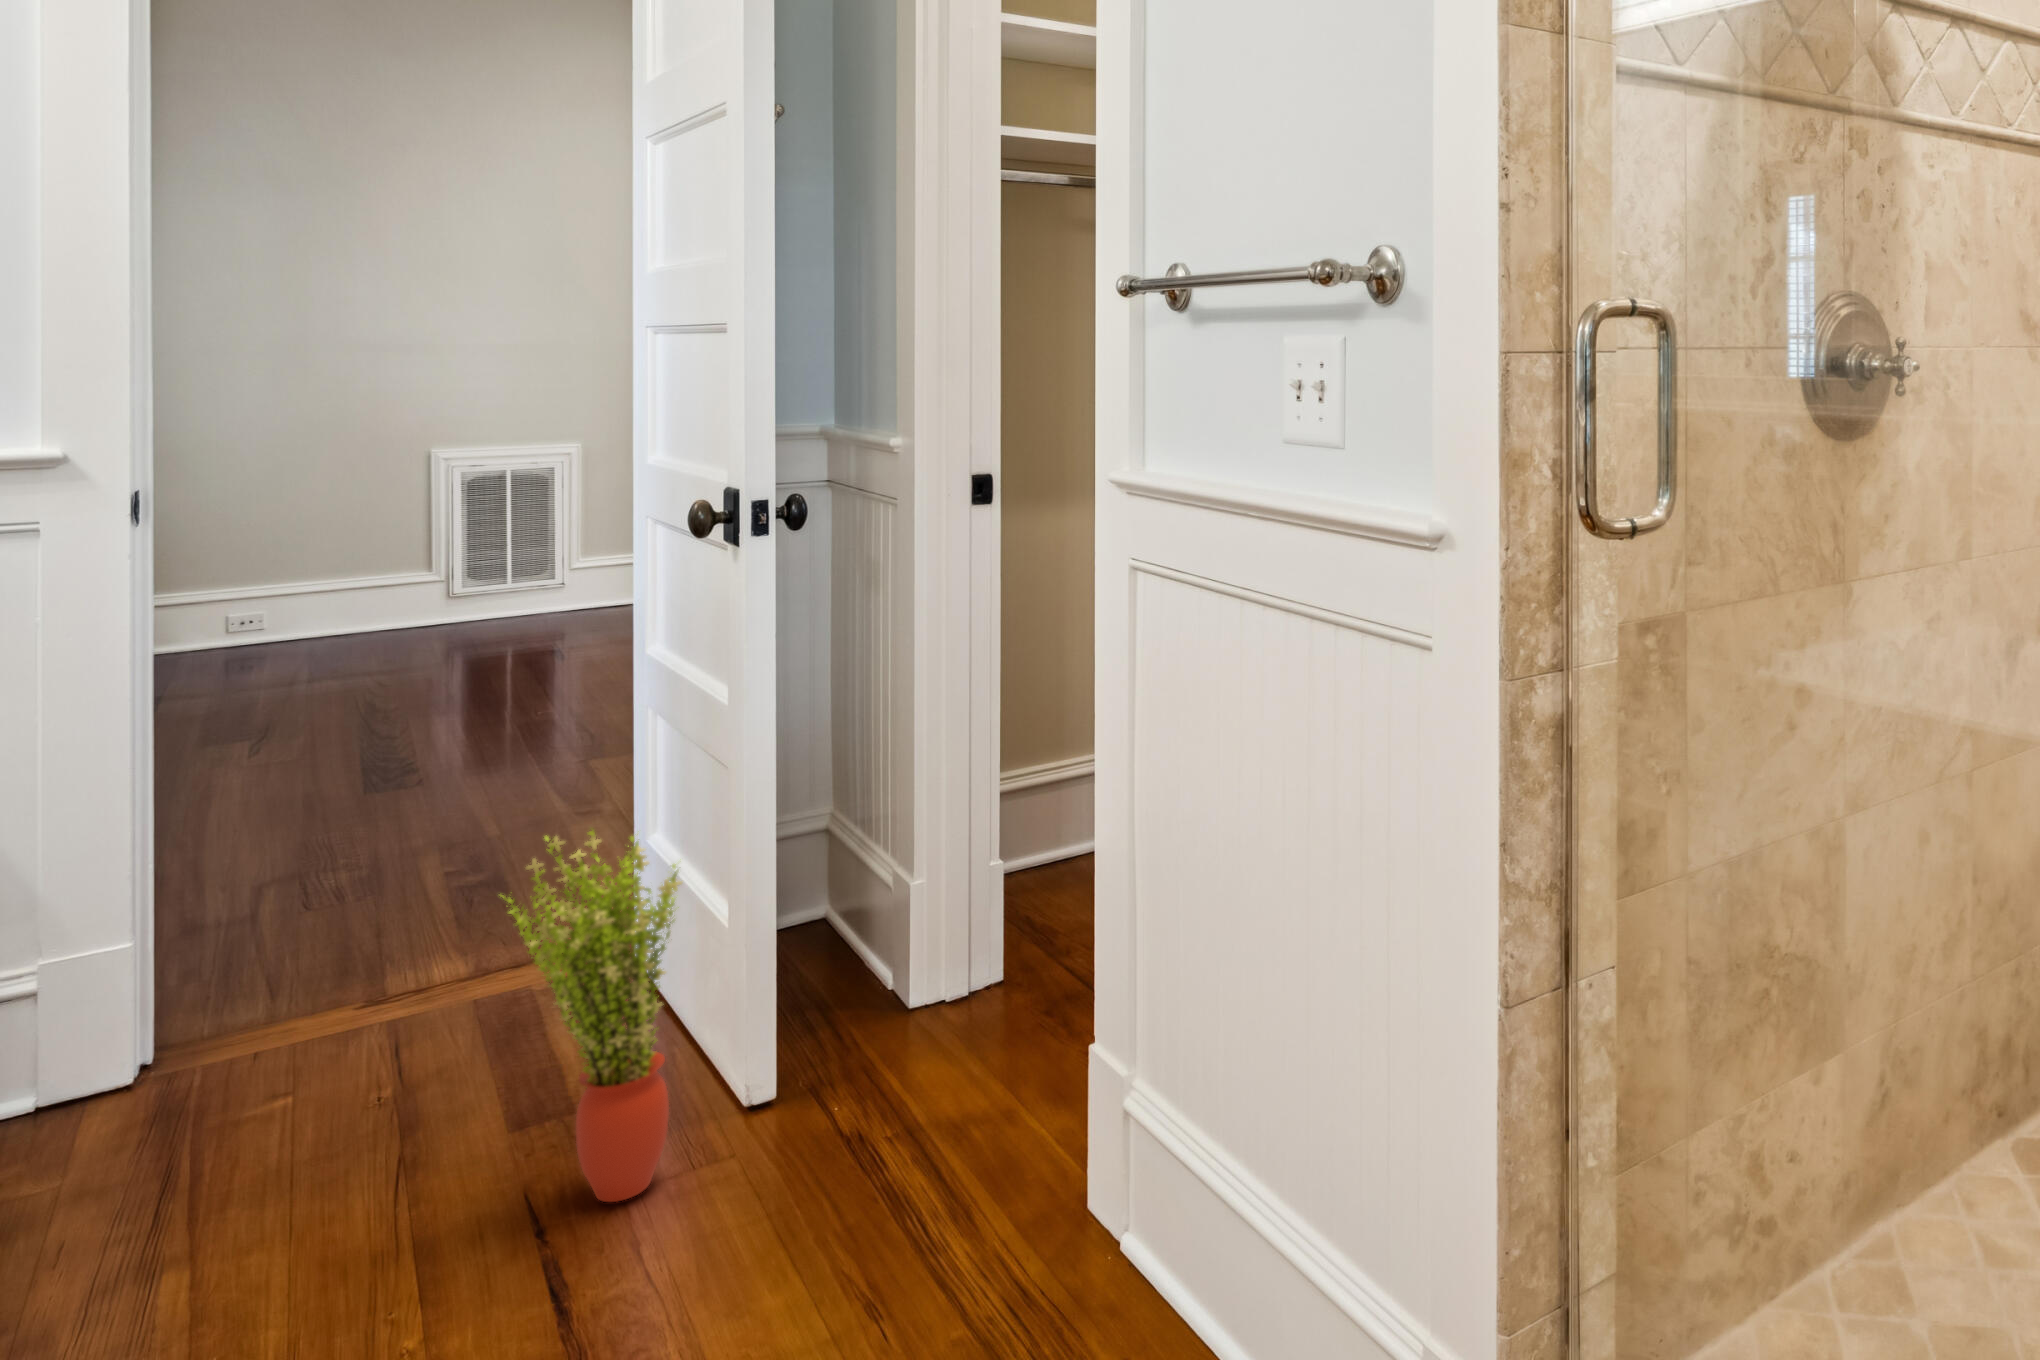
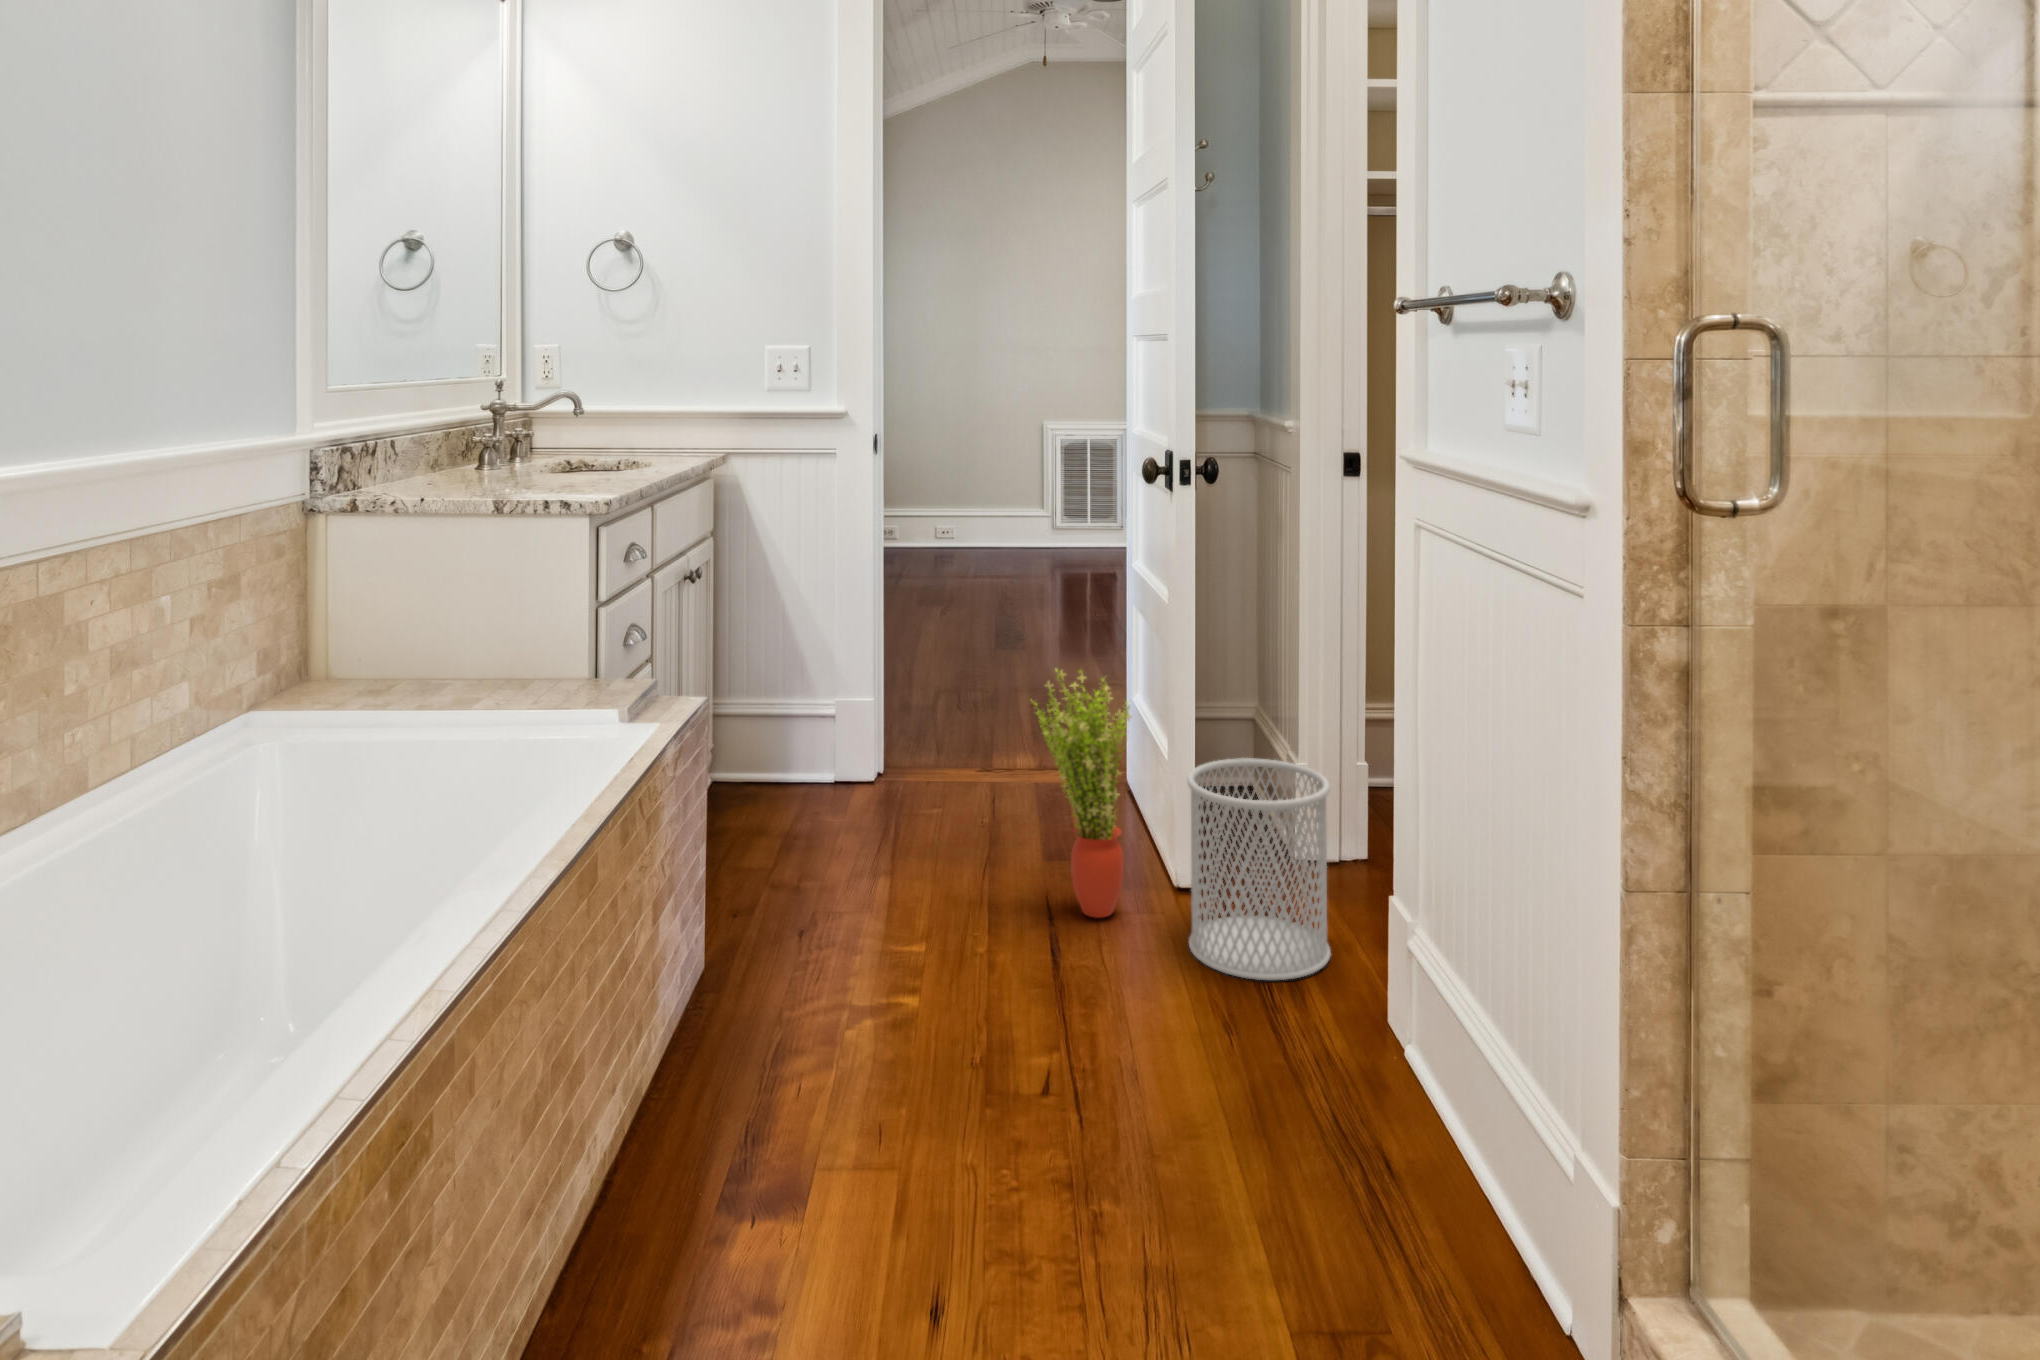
wastebasket: none [780,896,990,1221] -> present [1187,758,1331,980]

